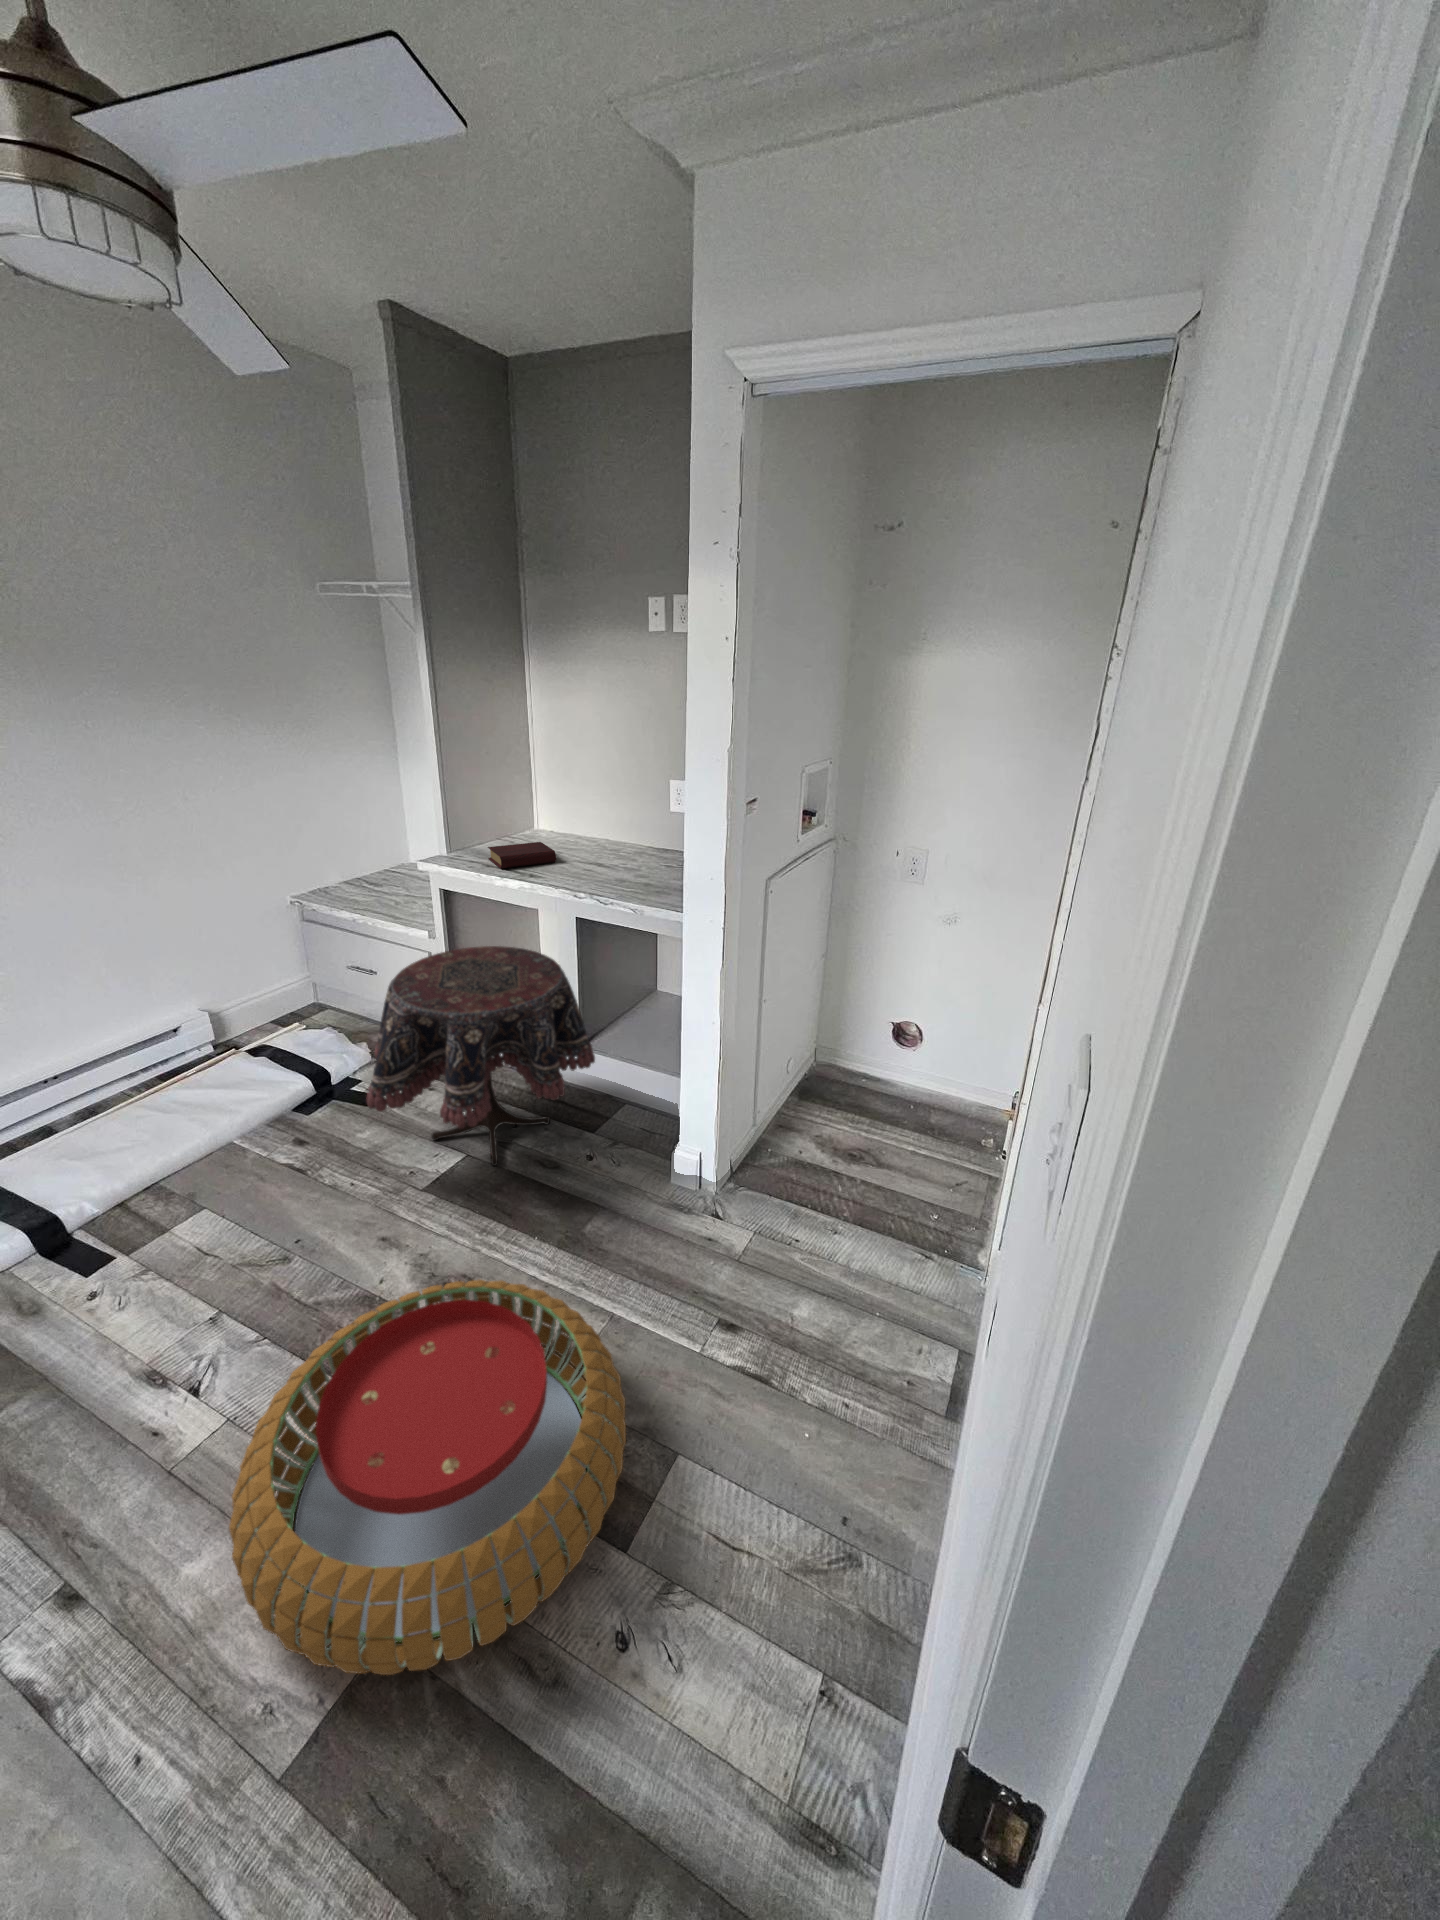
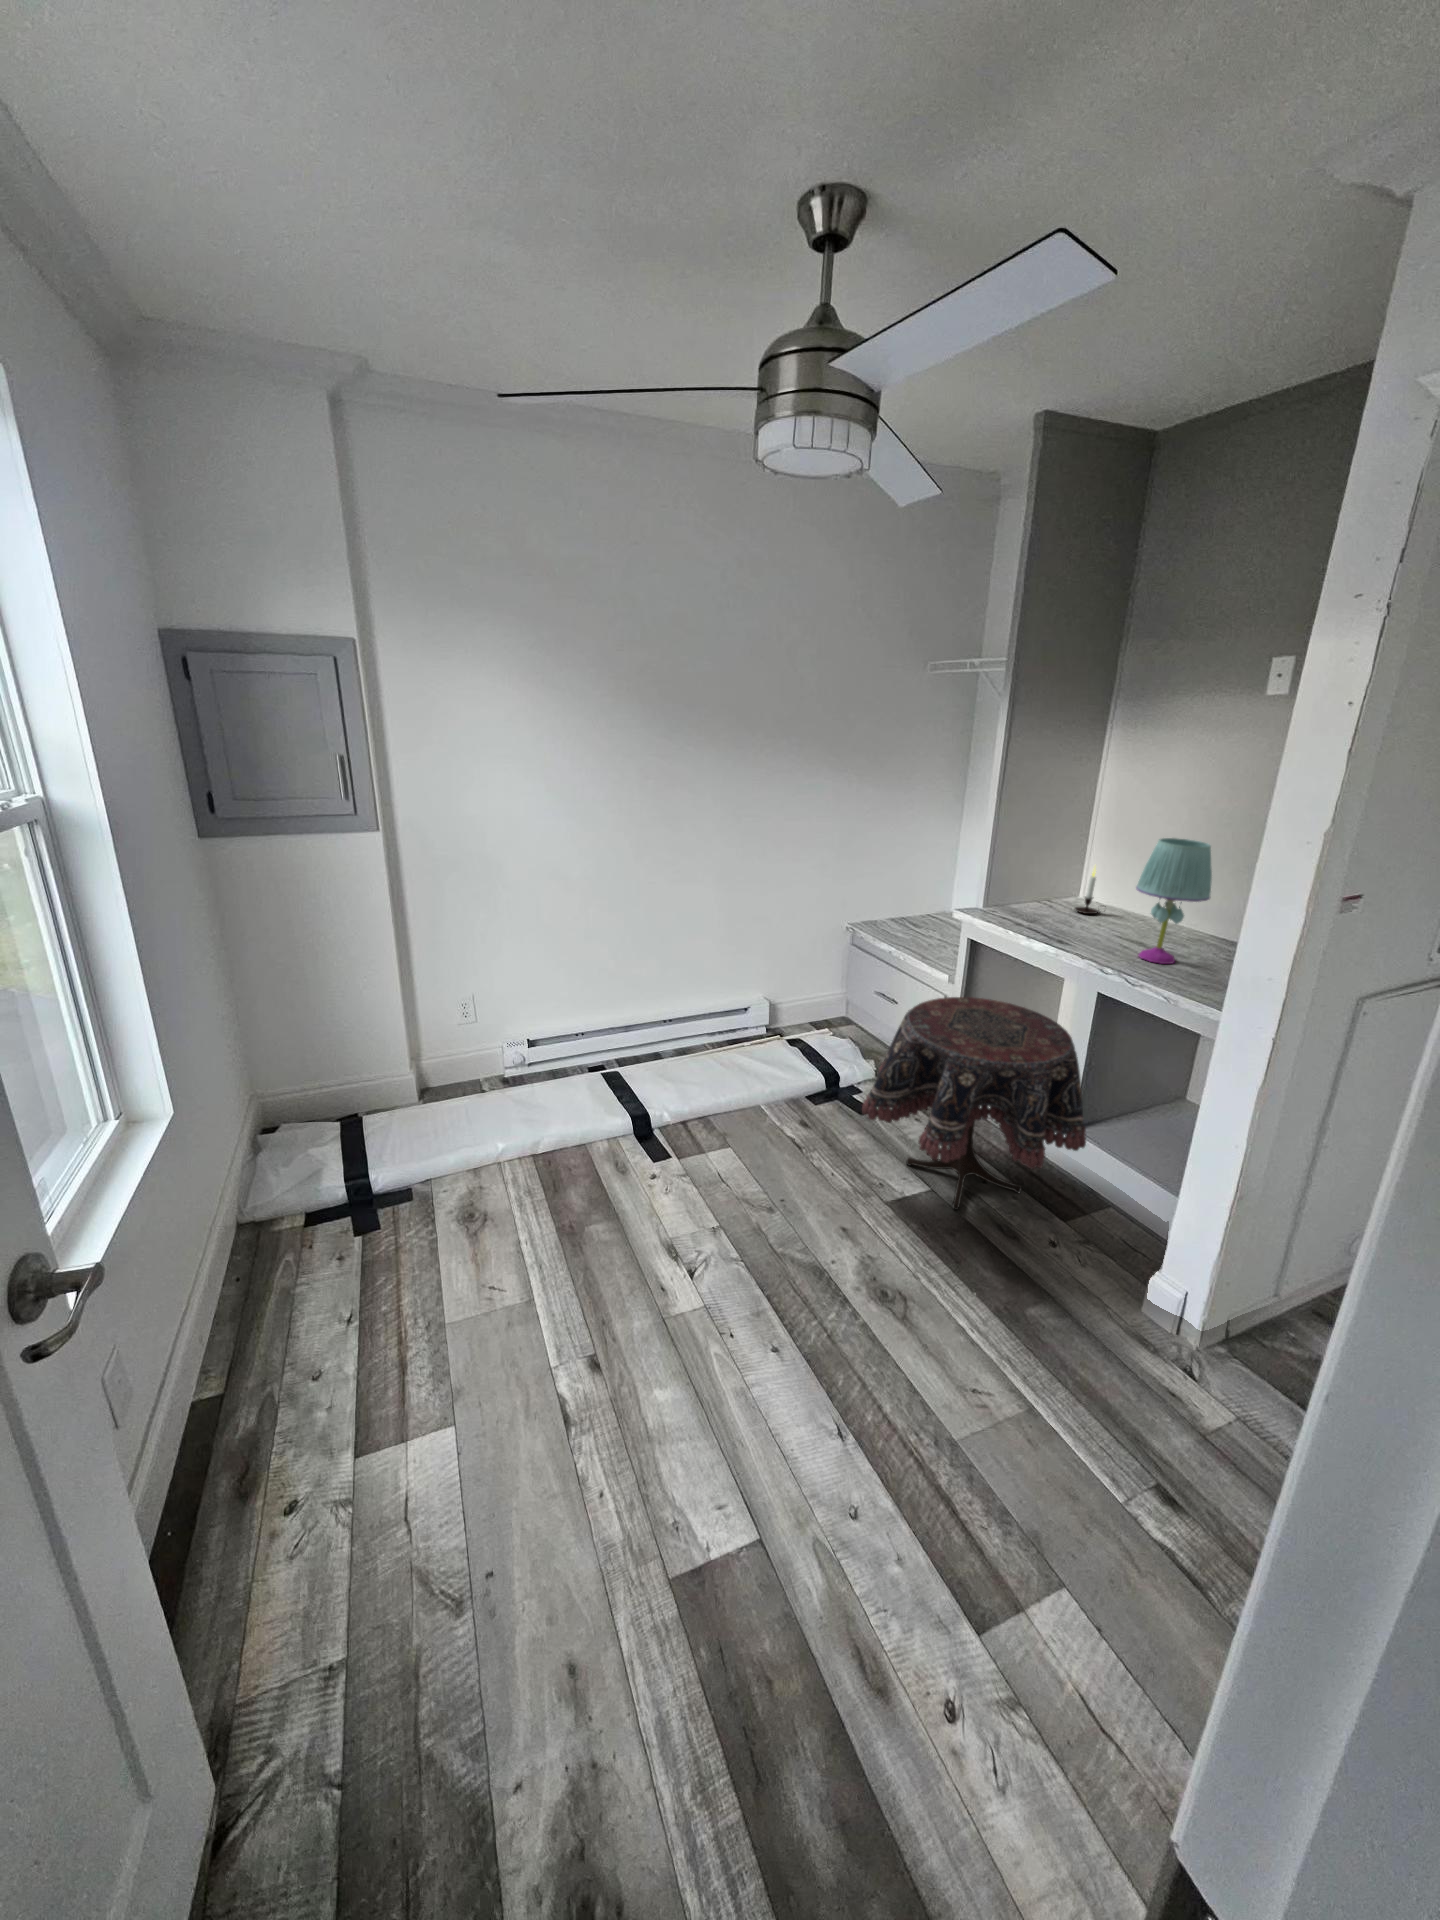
table lamp: none [579,761,640,878] -> present [1136,838,1212,964]
candle: none [528,794,557,842] -> present [1075,867,1100,914]
book: present [488,842,556,868] -> none [1027,909,1099,936]
pouf: present [229,1280,626,1675] -> none [683,1277,1022,1613]

